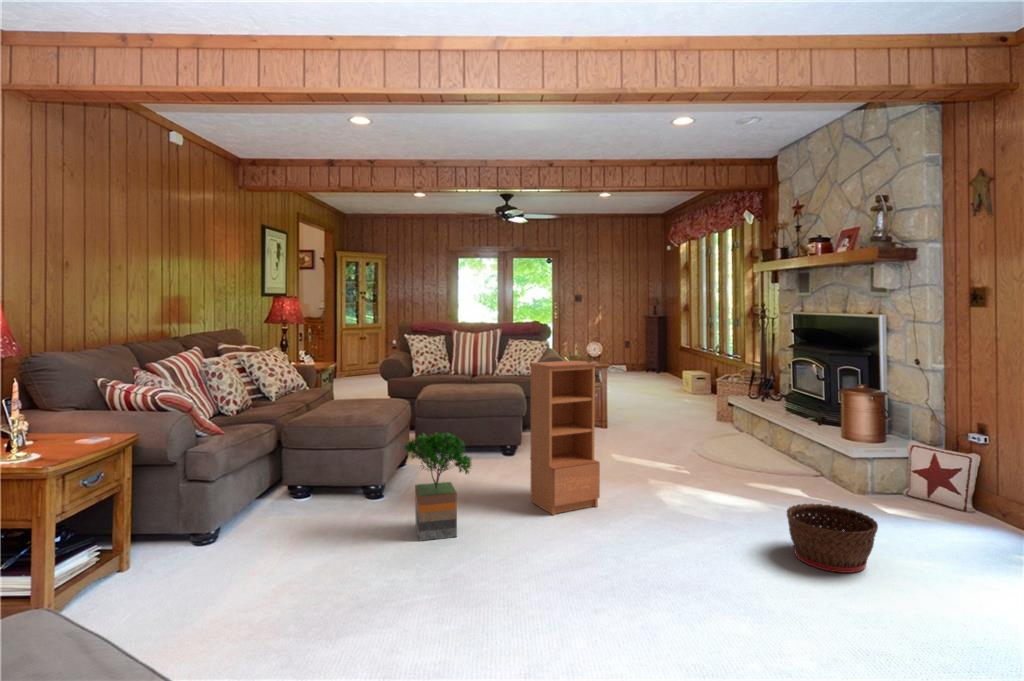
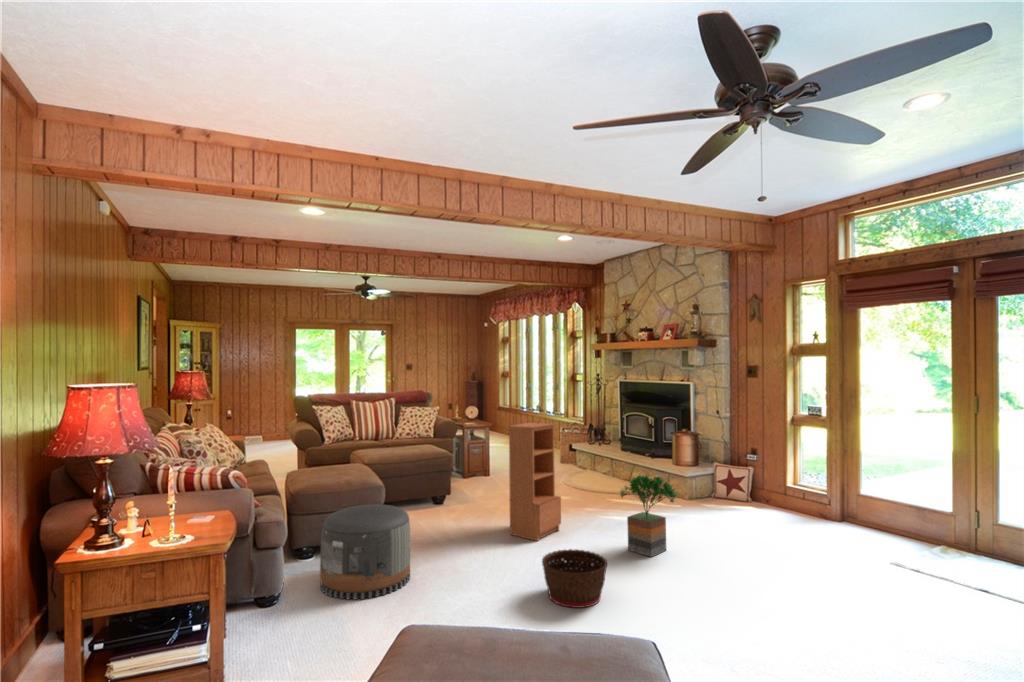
potted tree: present [404,433,472,541] -> present [620,475,677,557]
pouf: none [263,443,368,546] -> present [320,504,410,600]
basket: present [787,504,878,573] -> present [542,549,607,608]

